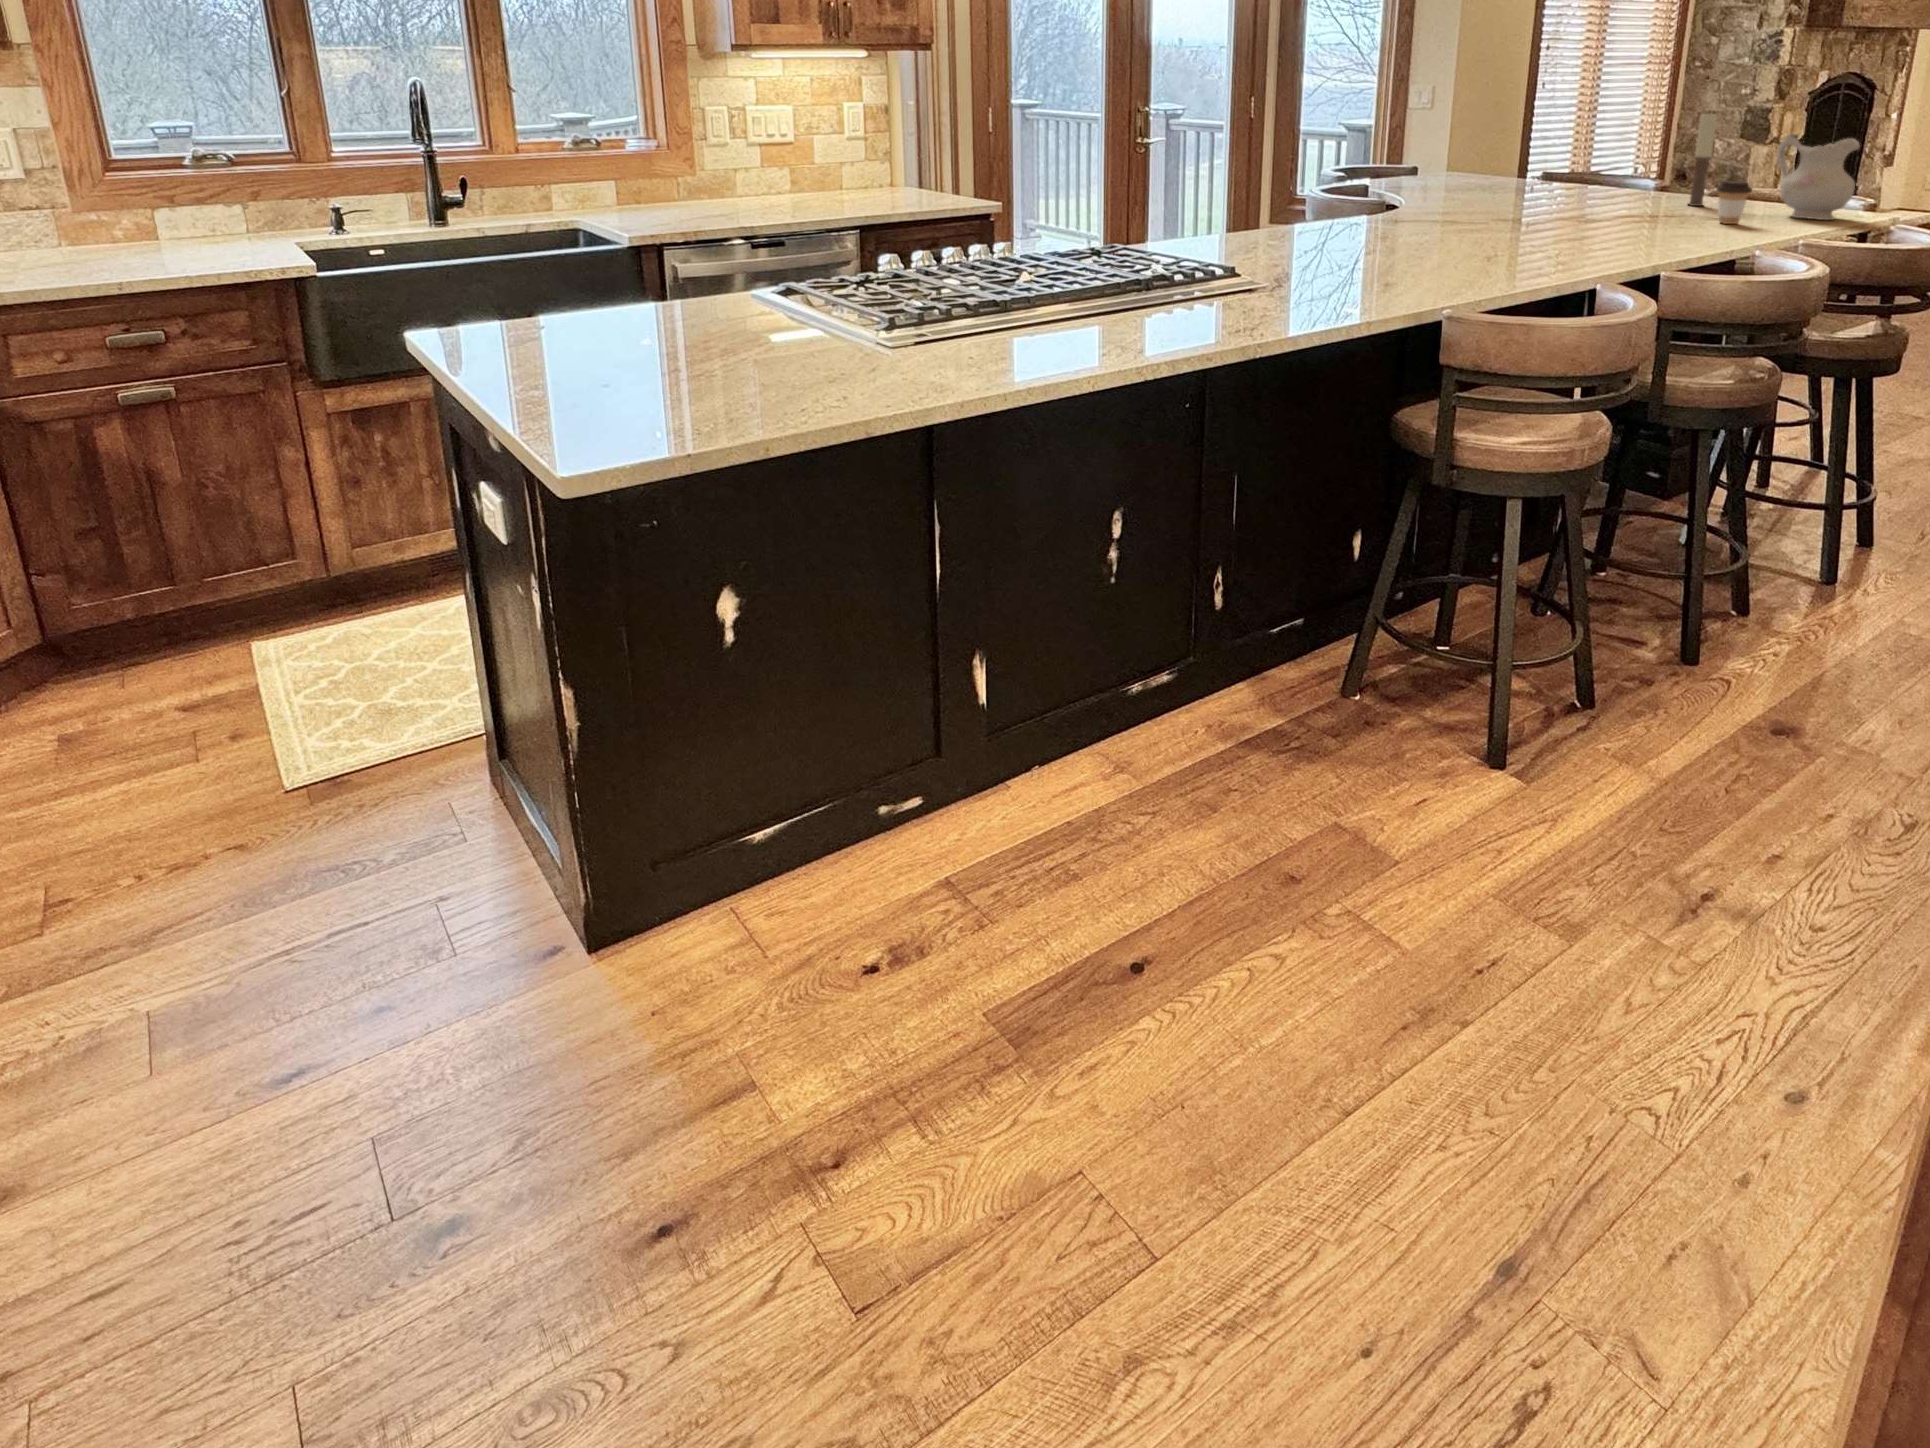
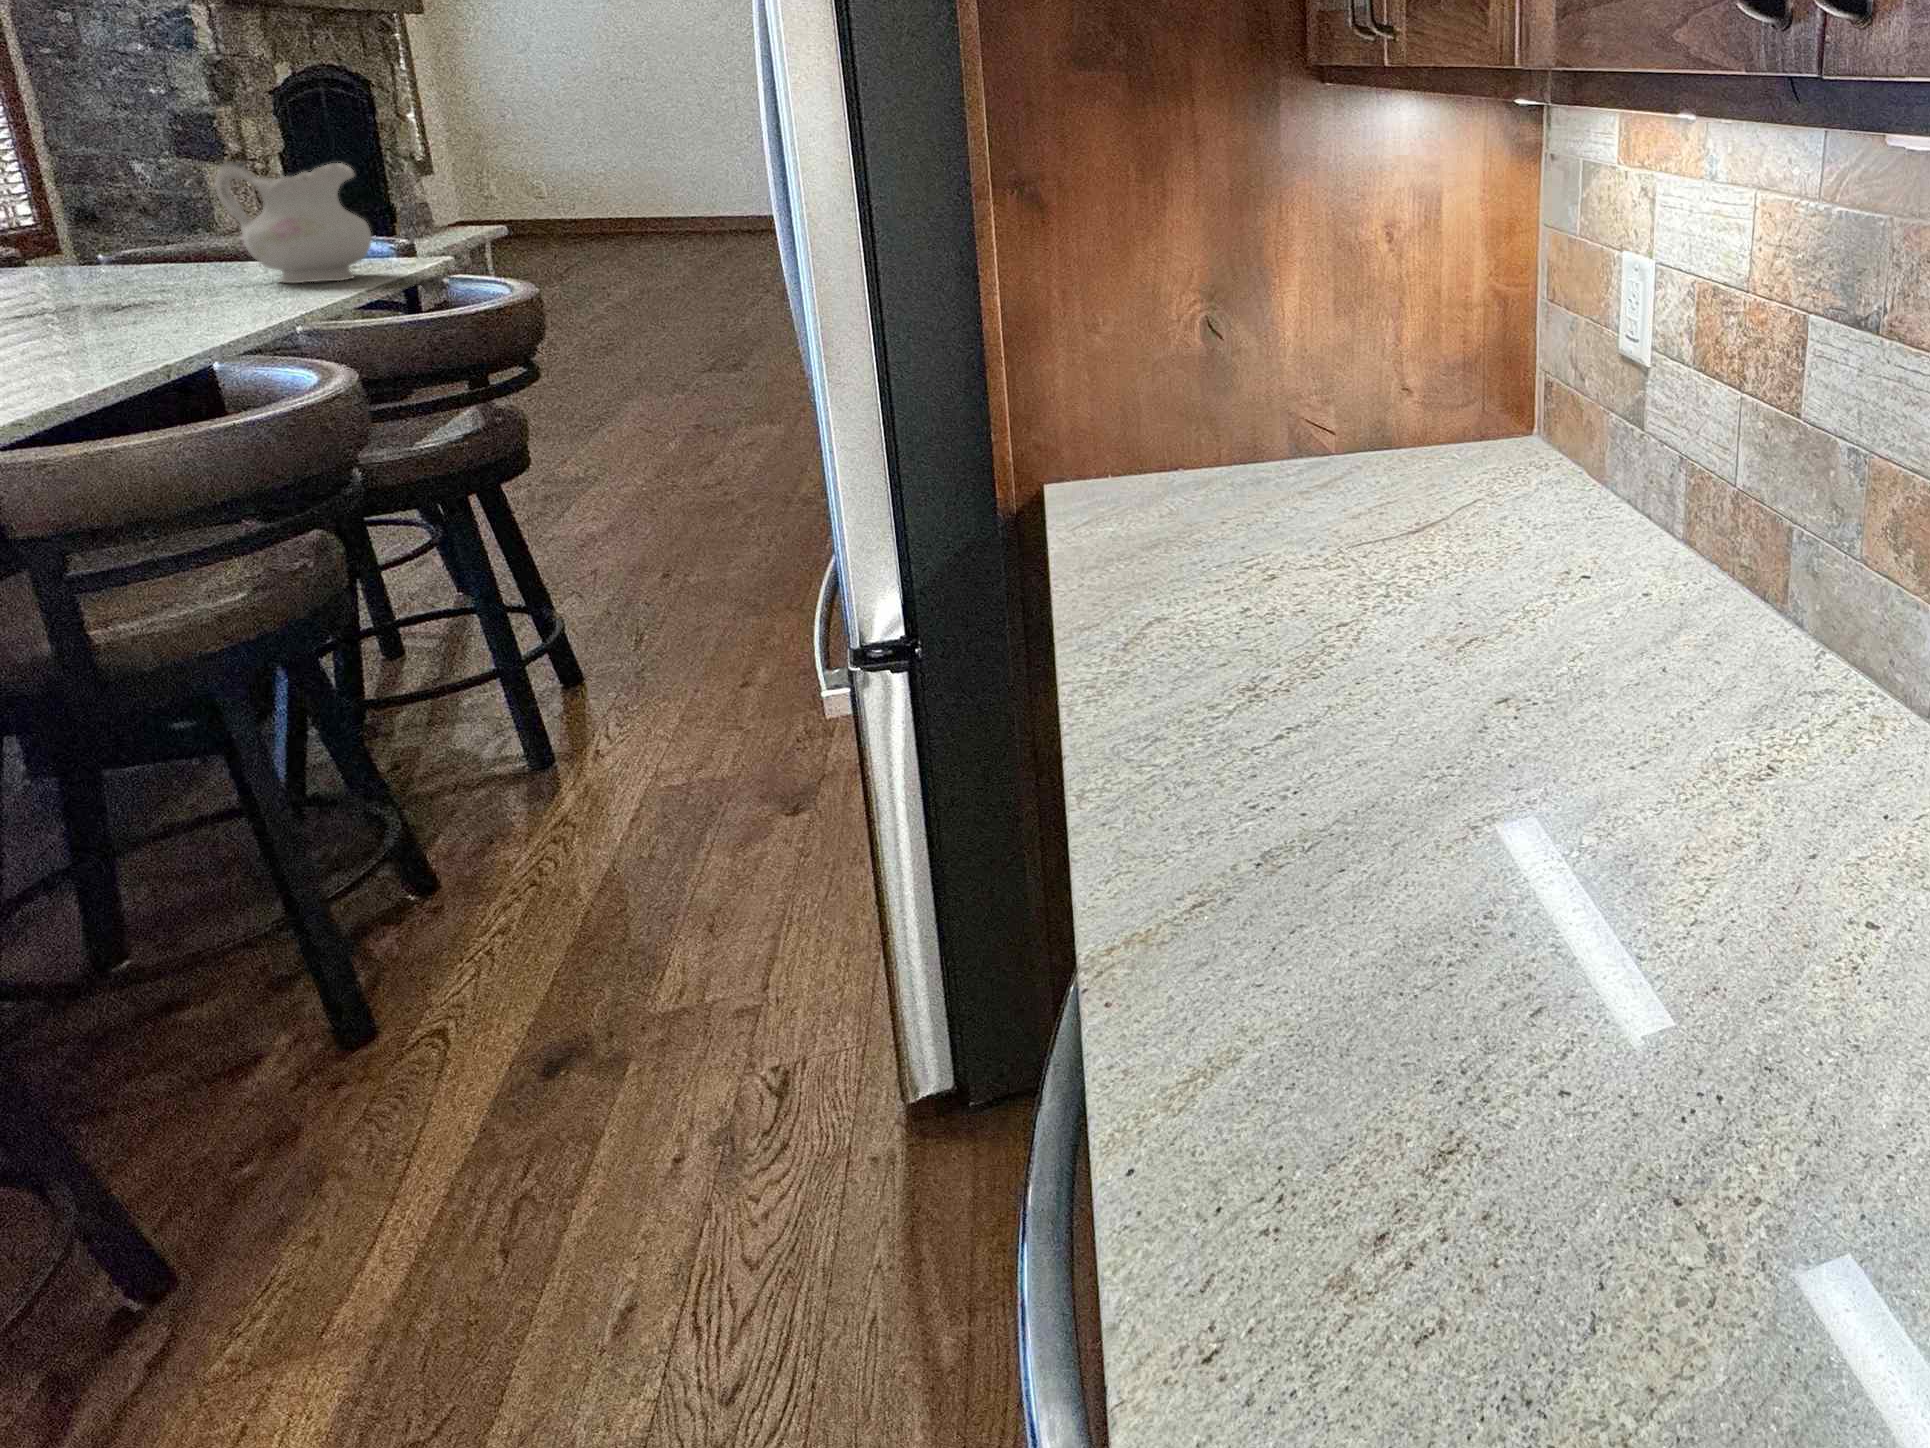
candle: present [1689,114,1717,206] -> none [33,132,108,287]
coffee cup: present [1716,181,1752,224] -> none [110,242,187,313]

